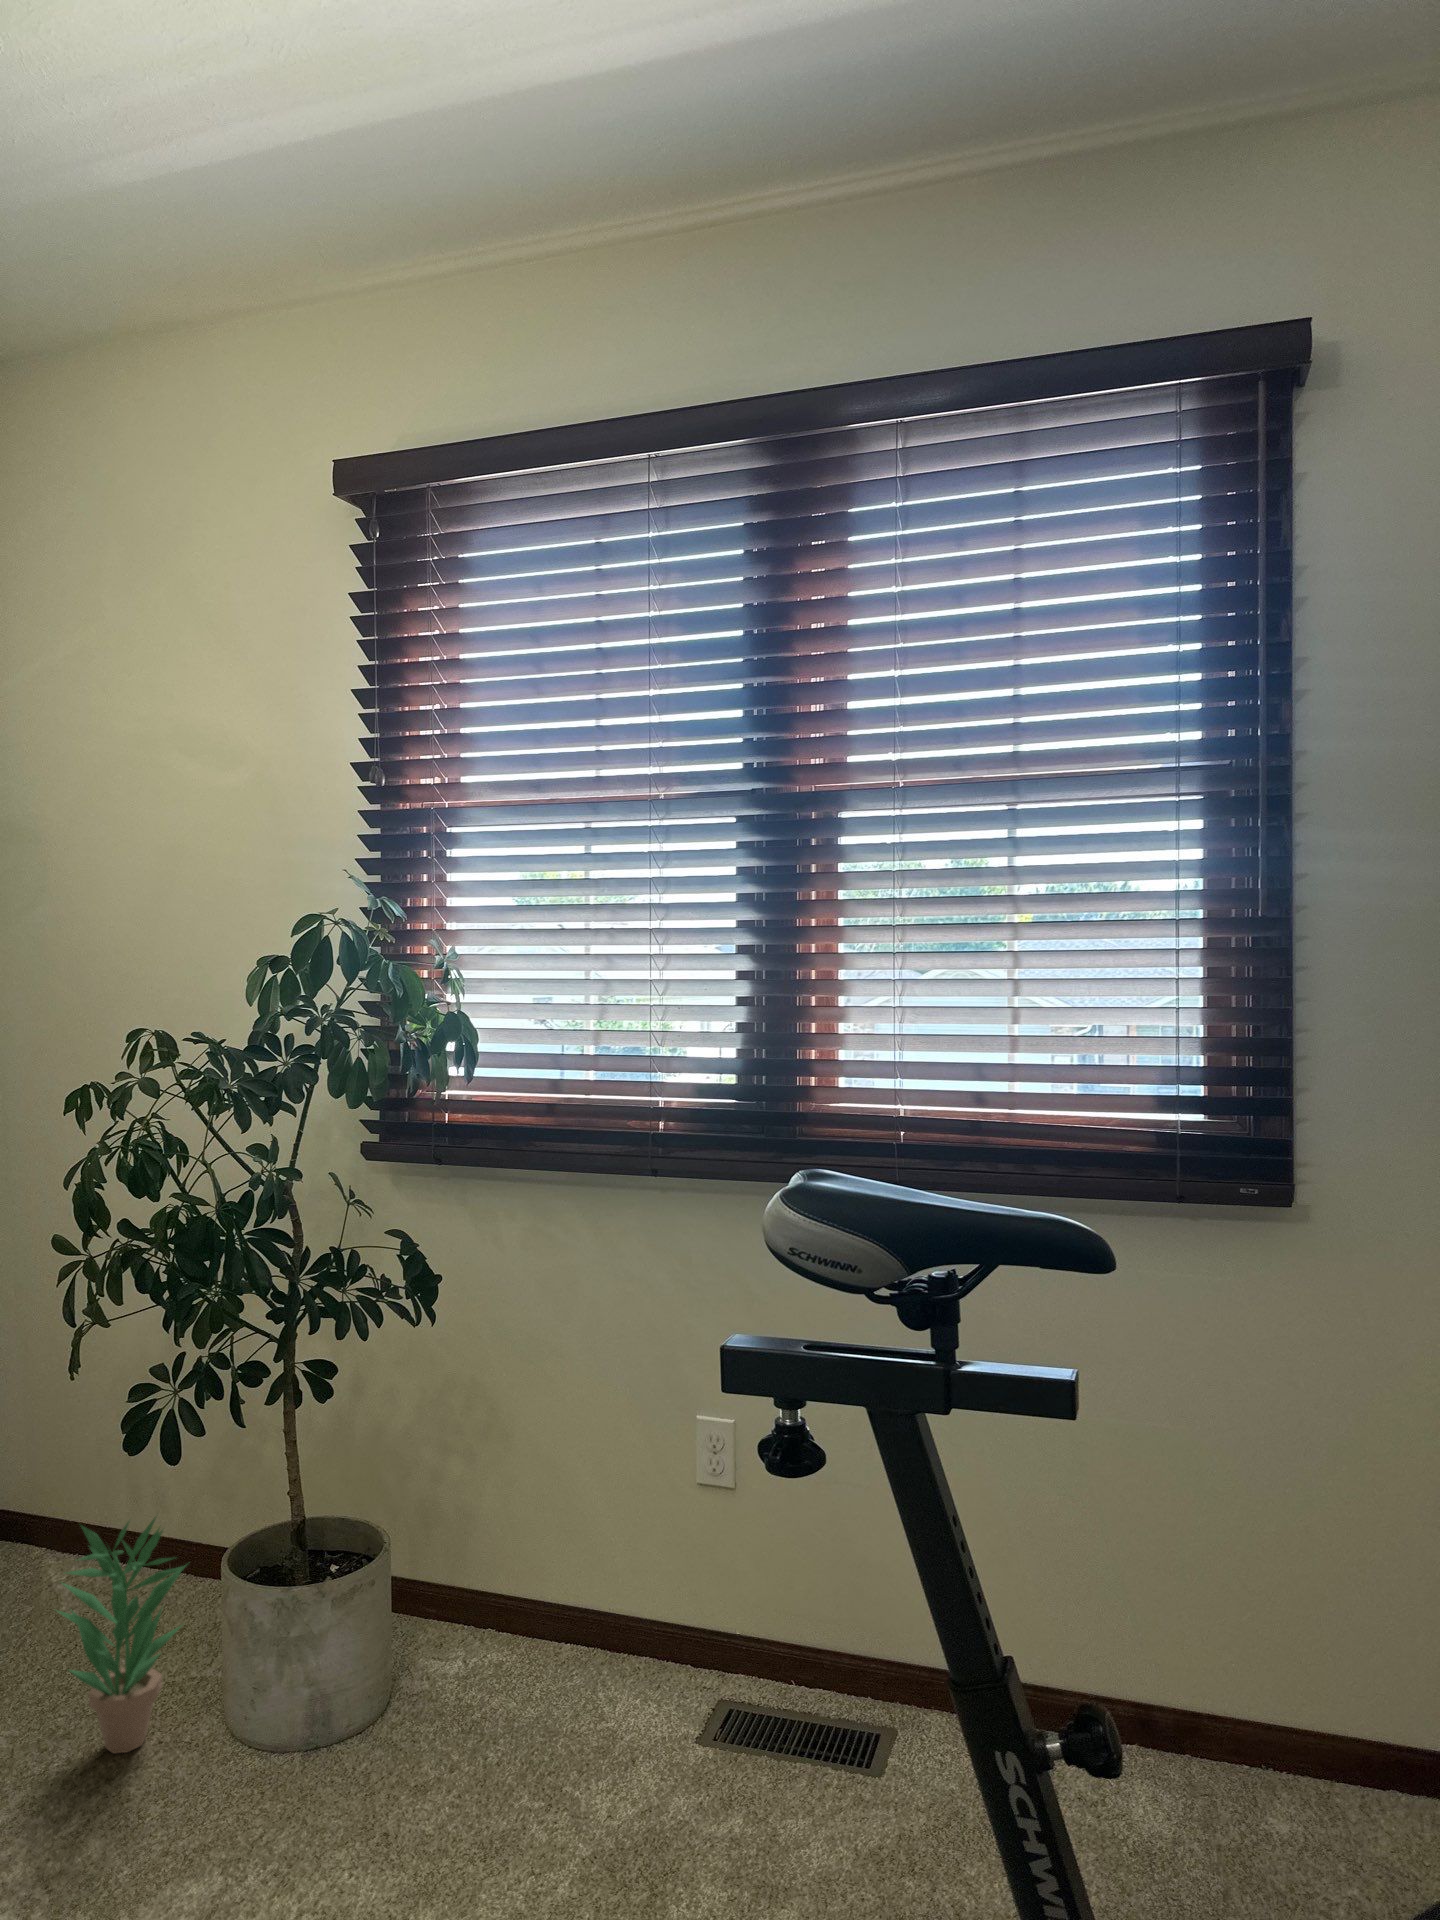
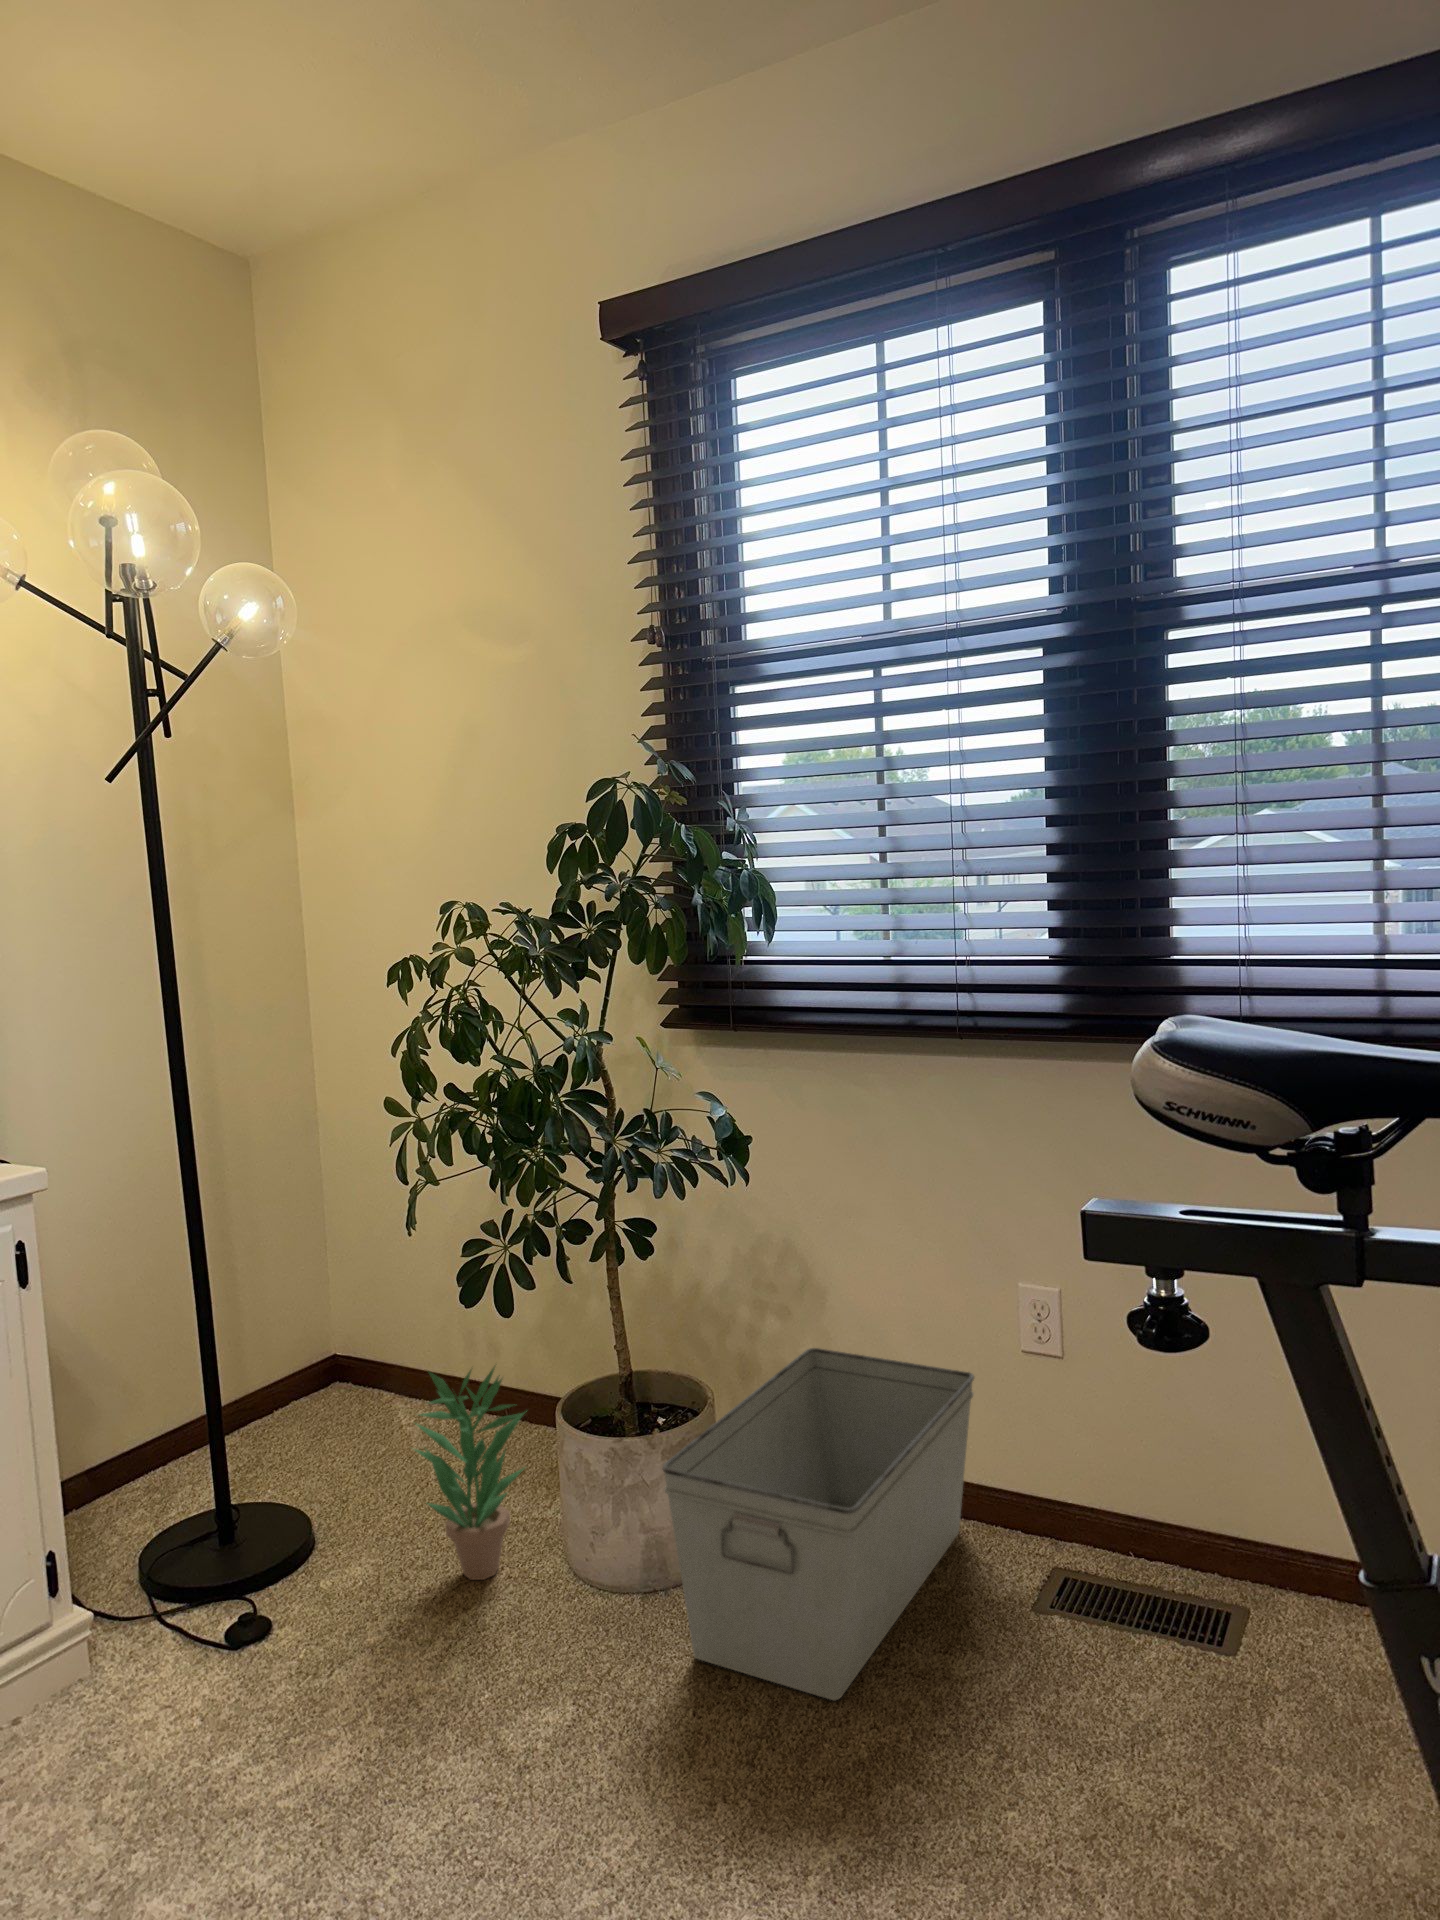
storage bin: none [328,1487,650,1850] -> present [662,1348,974,1700]

